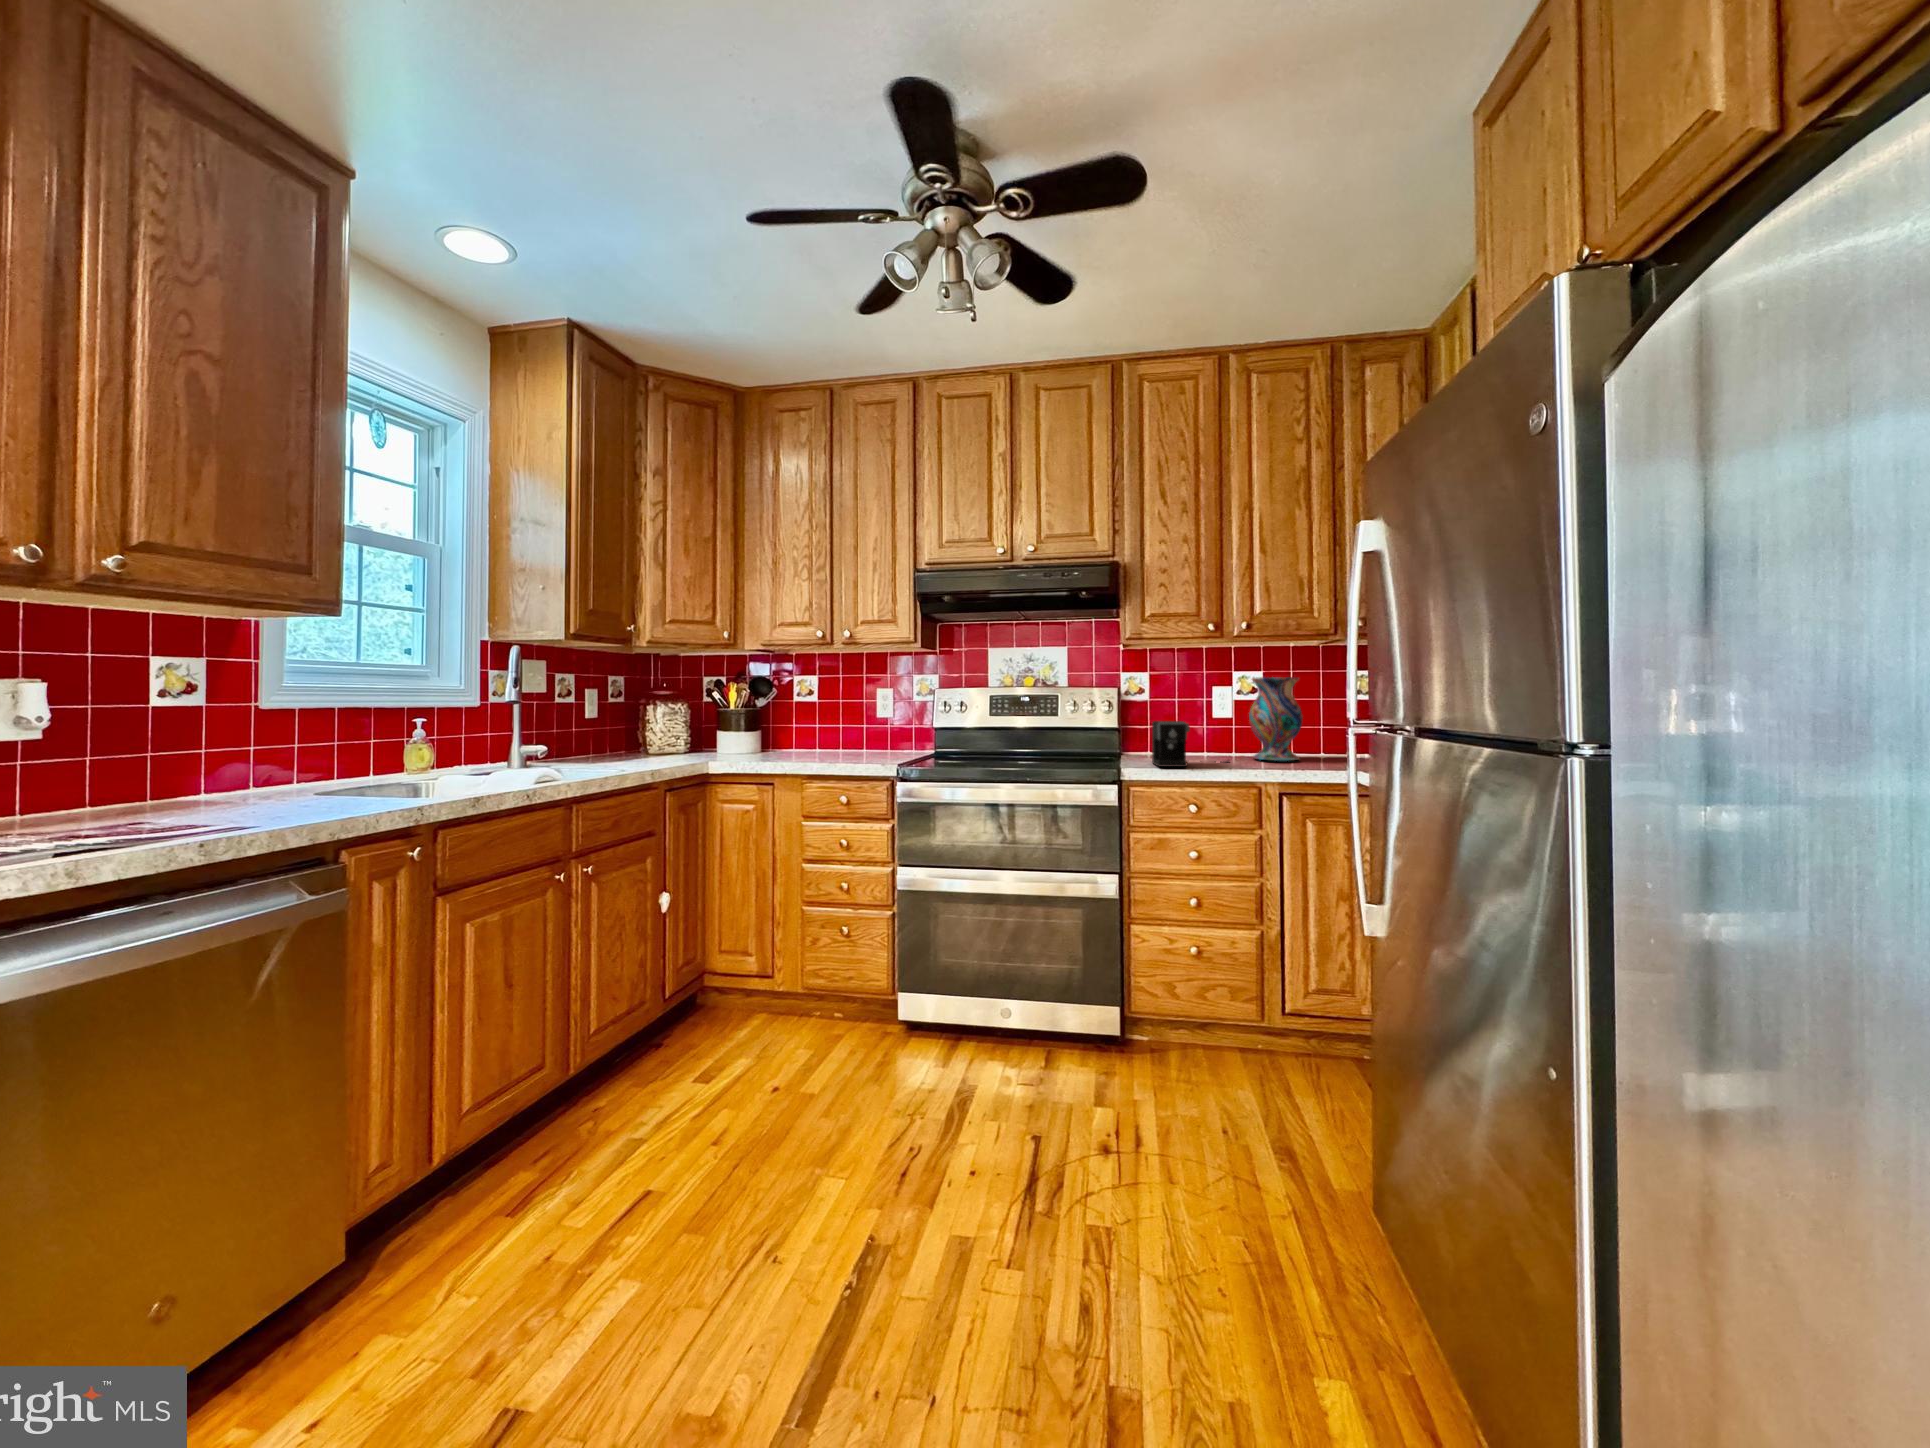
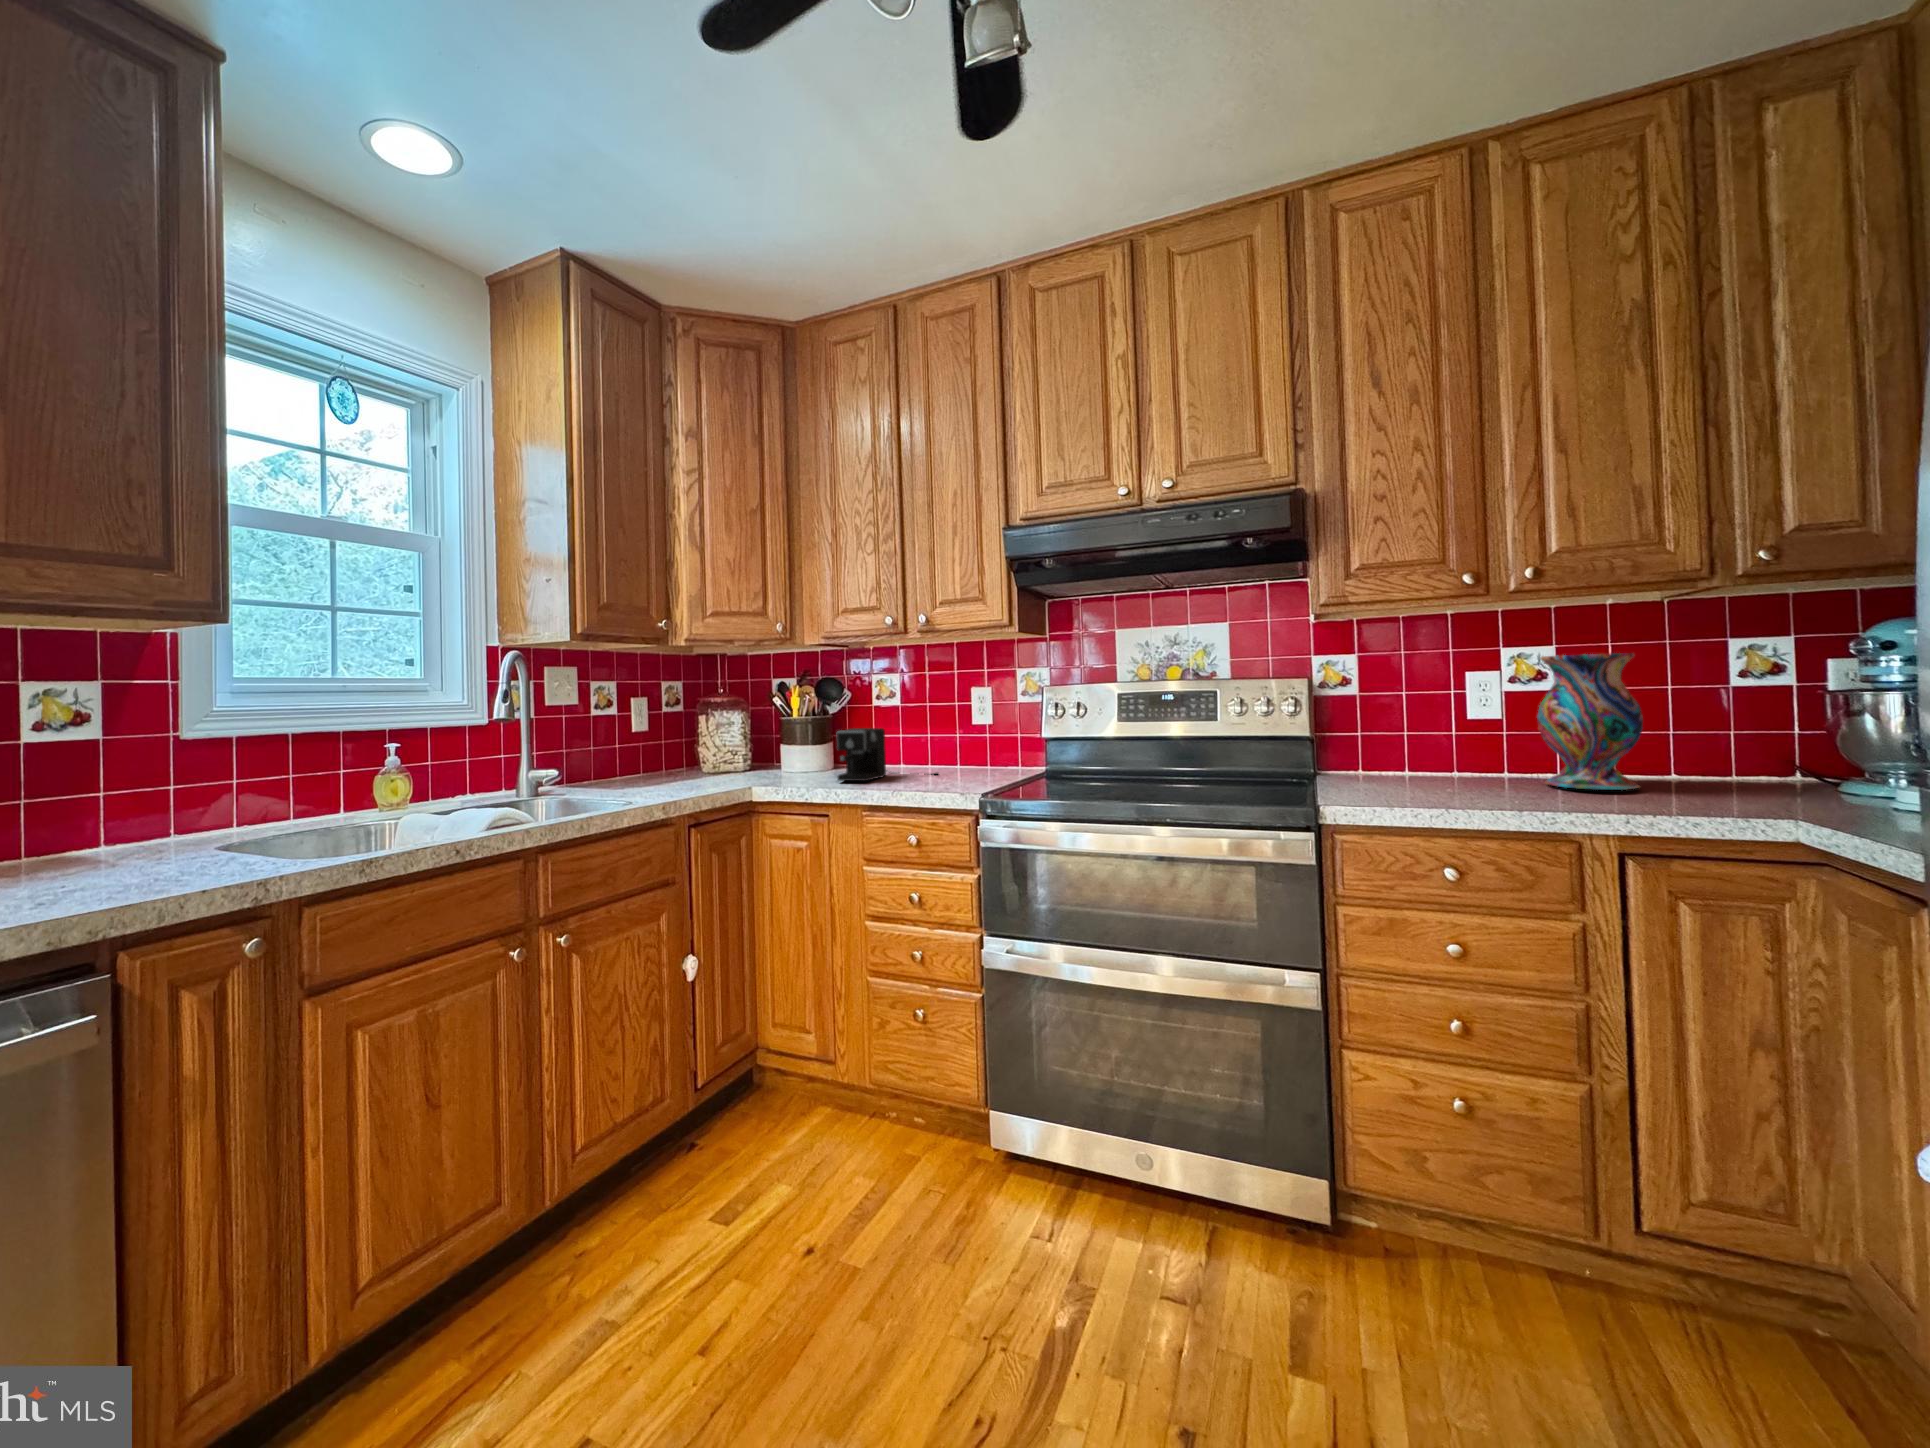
coffee maker: present [1152,721,1229,767] -> present [837,728,938,781]

